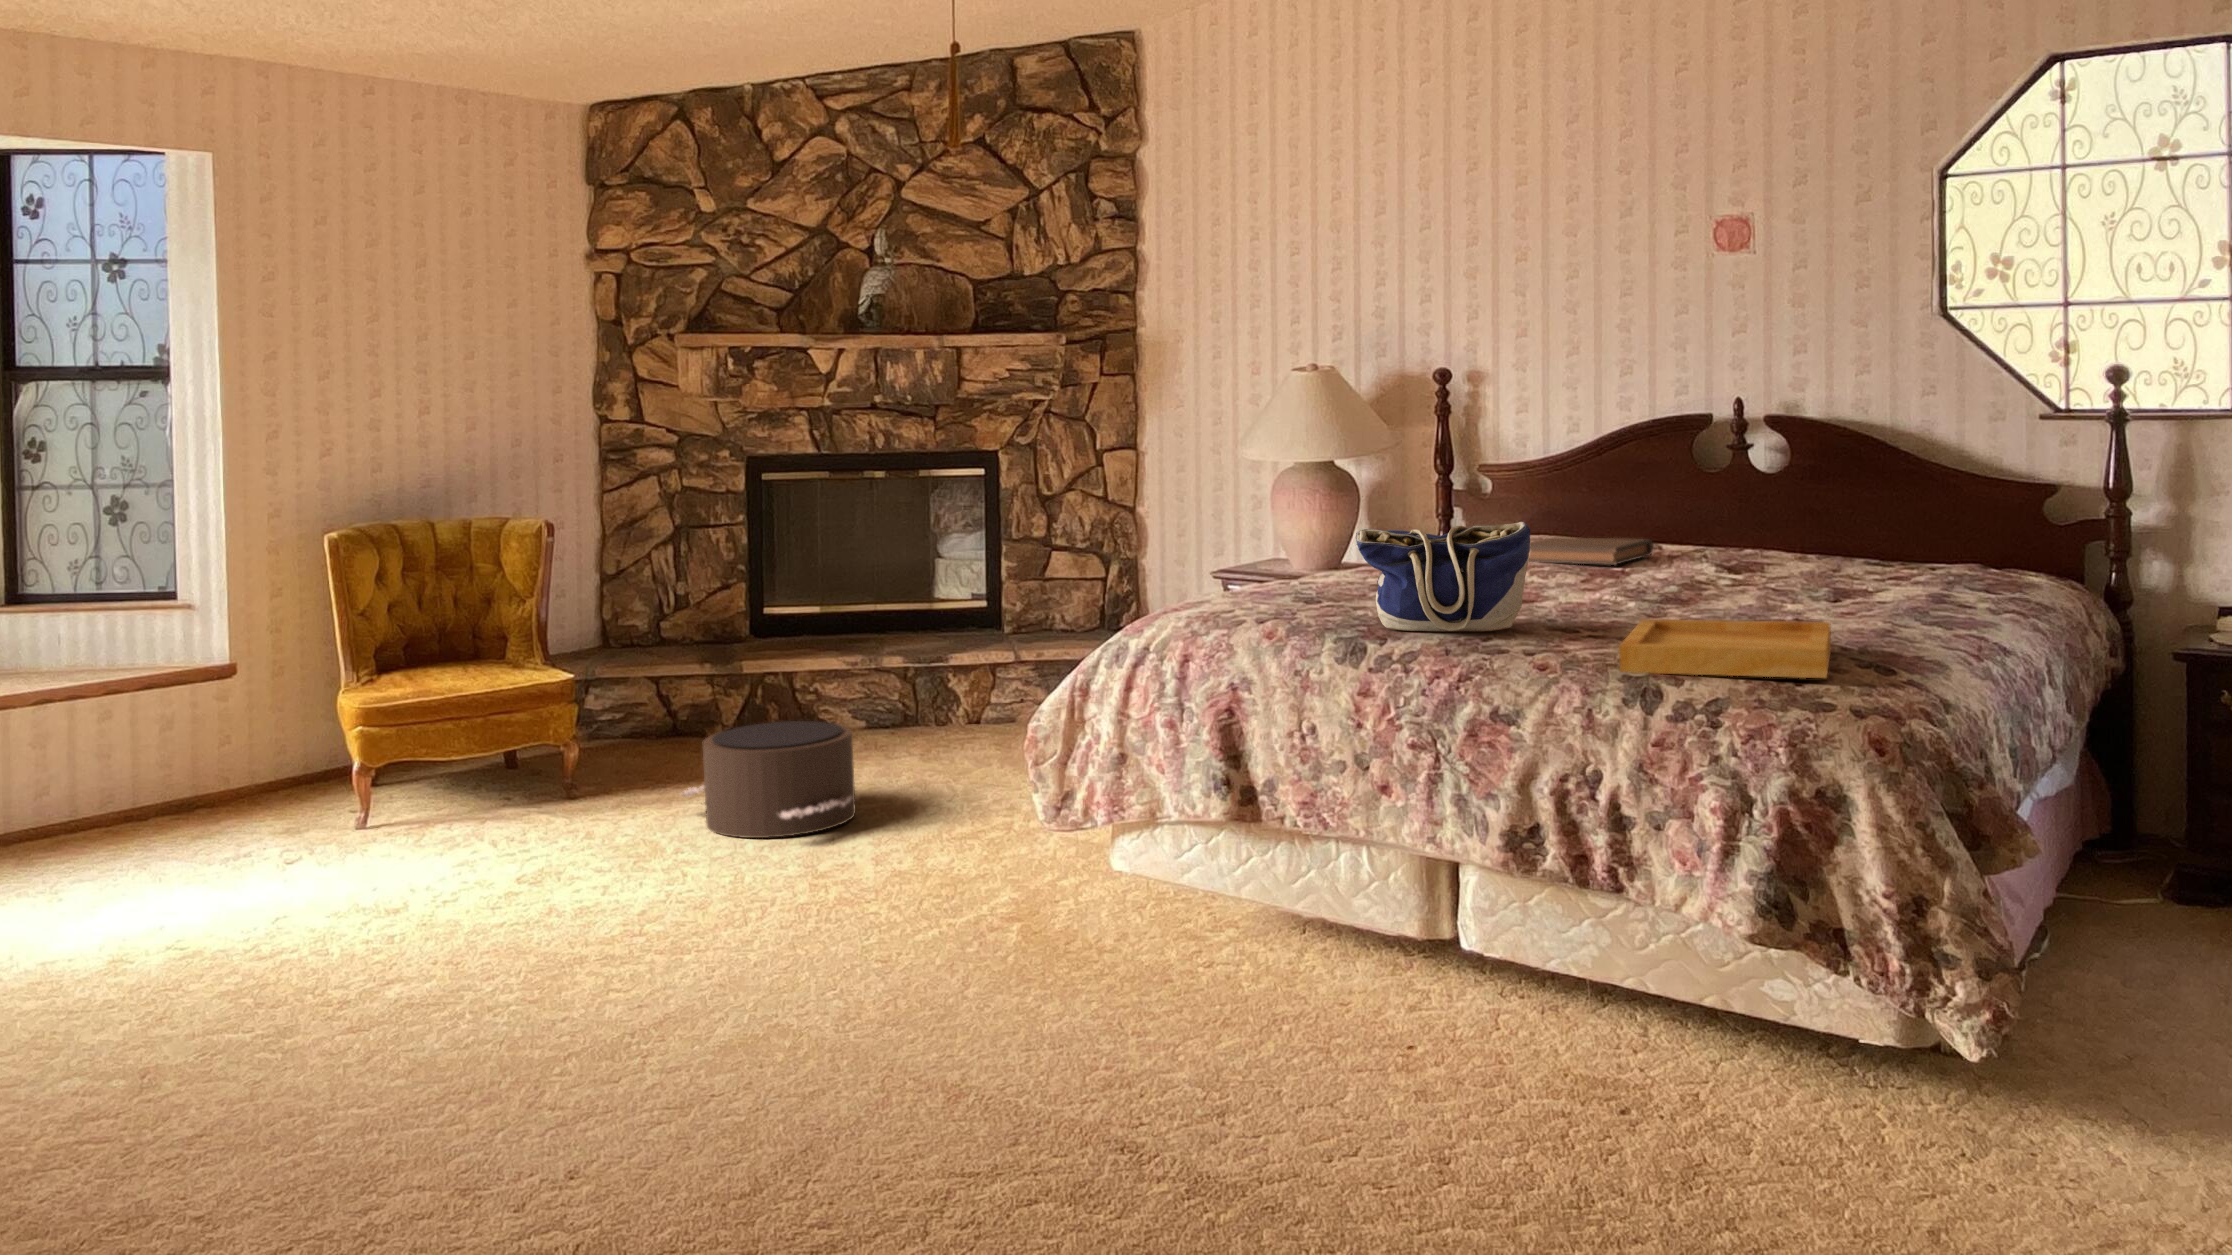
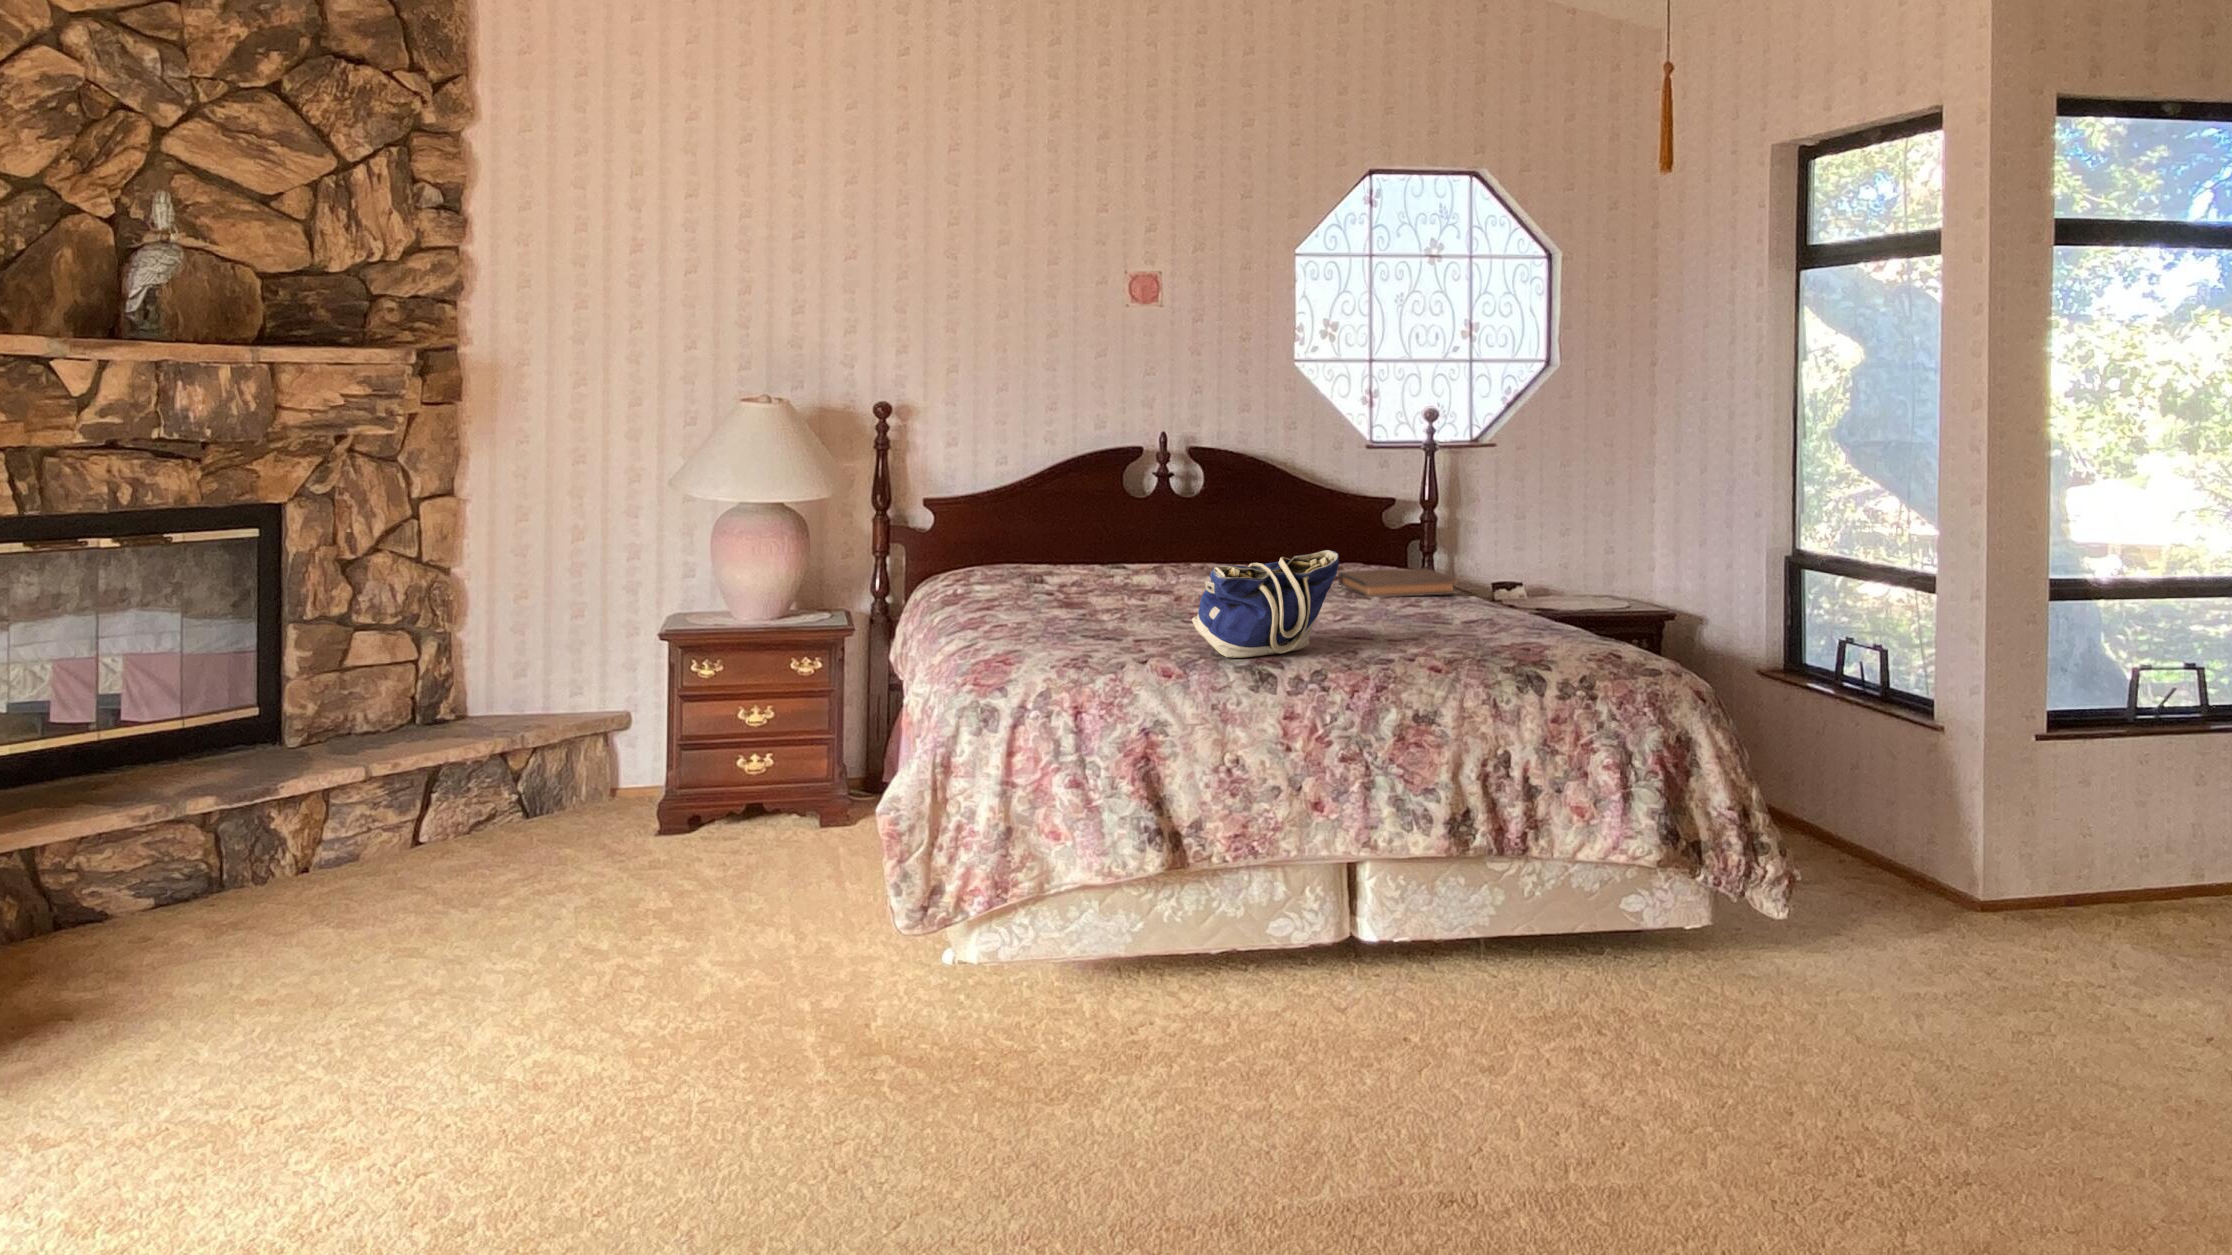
book: present [1529,537,1653,565] -> present [1338,568,1457,597]
tray: present [1619,619,1831,678] -> none [1394,615,1606,671]
pouf: present [682,721,856,838] -> none [174,872,479,1060]

